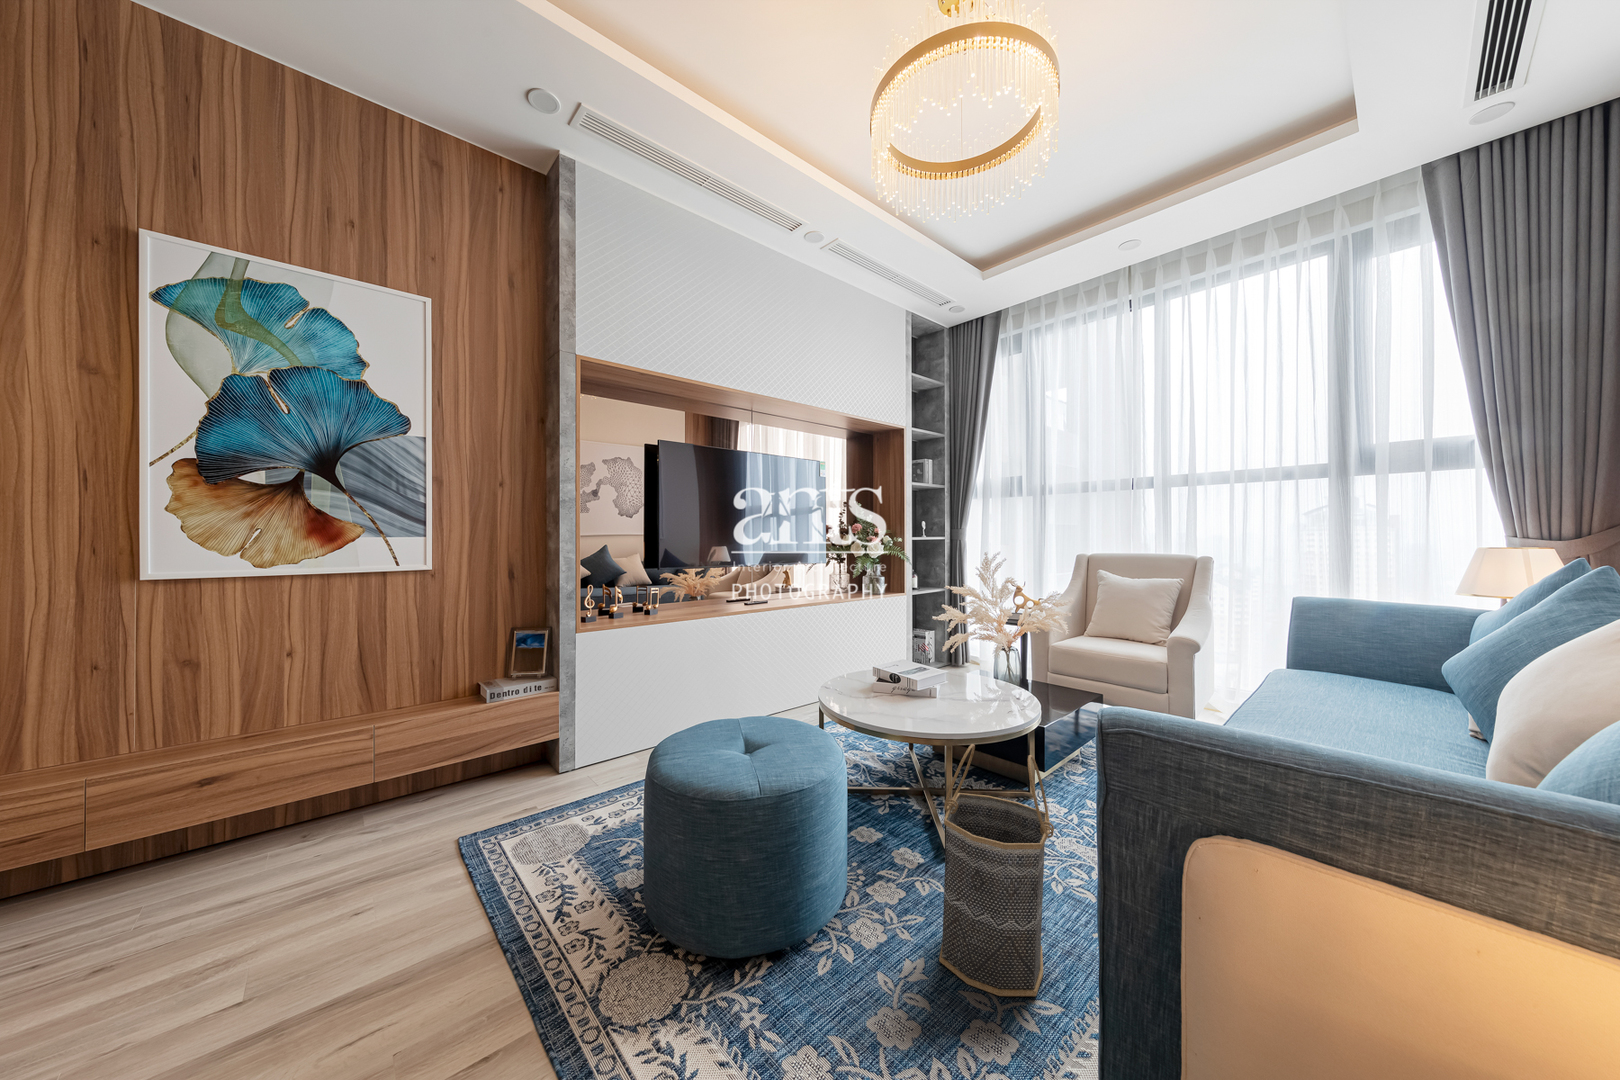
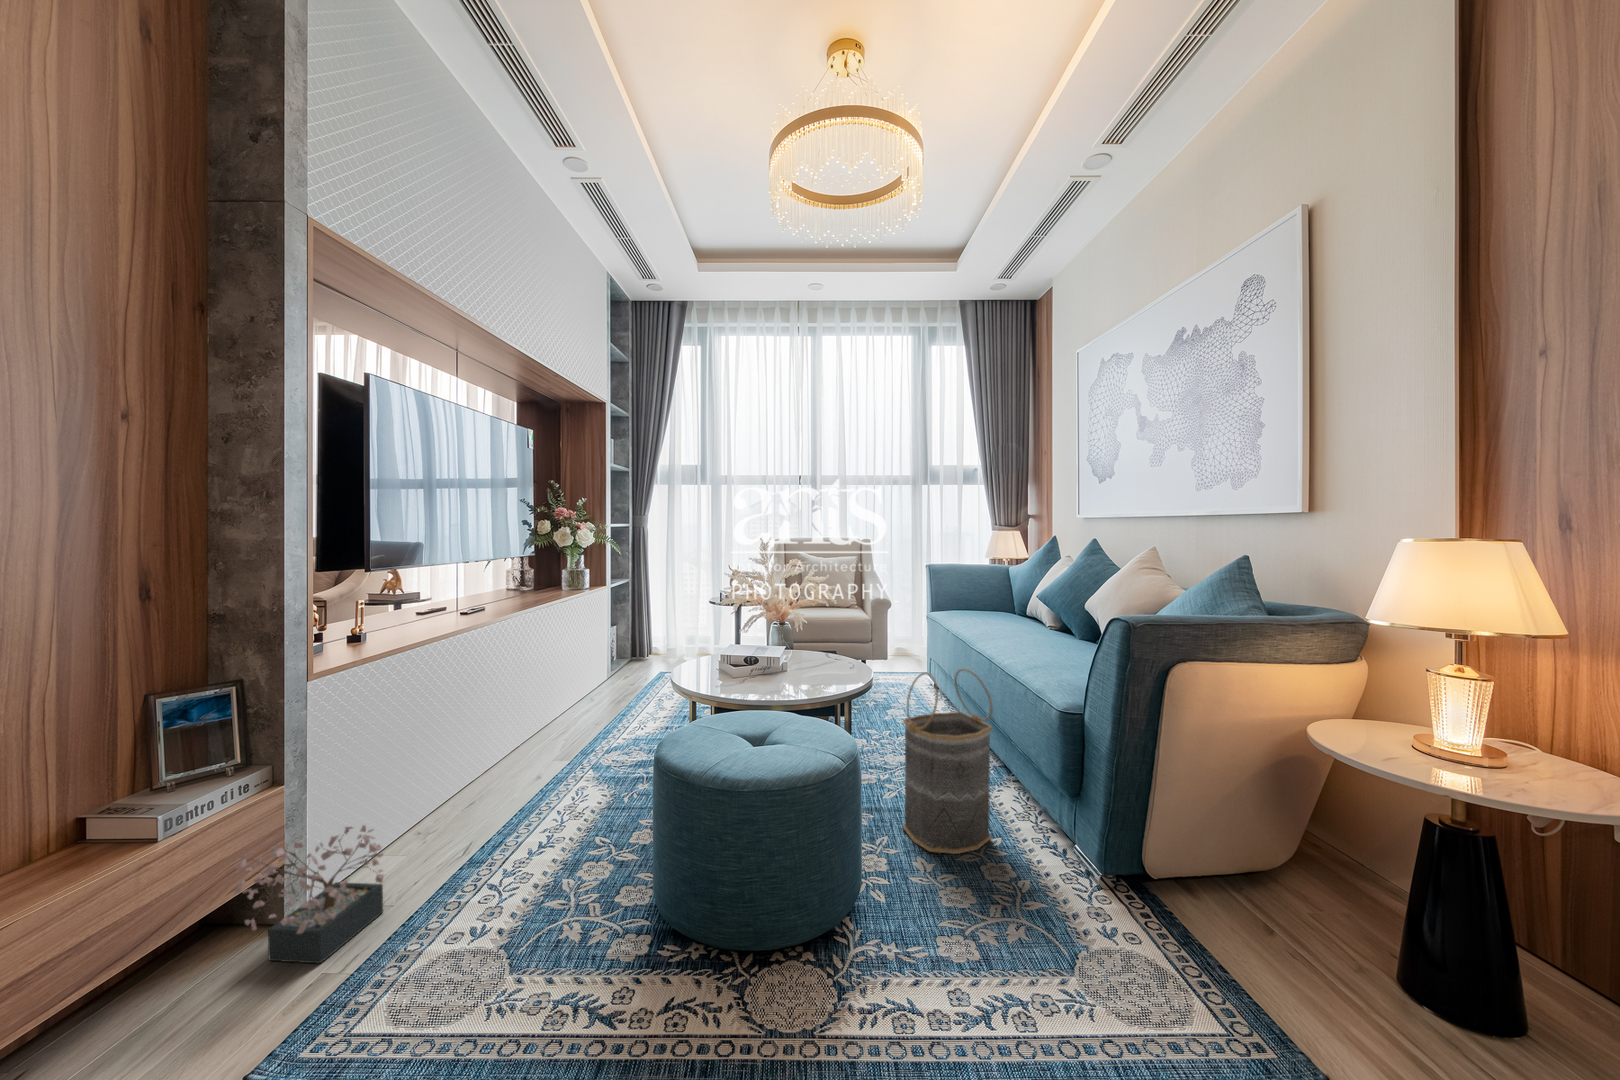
decorative plant: none [506,722,601,801] -> present [233,825,384,963]

